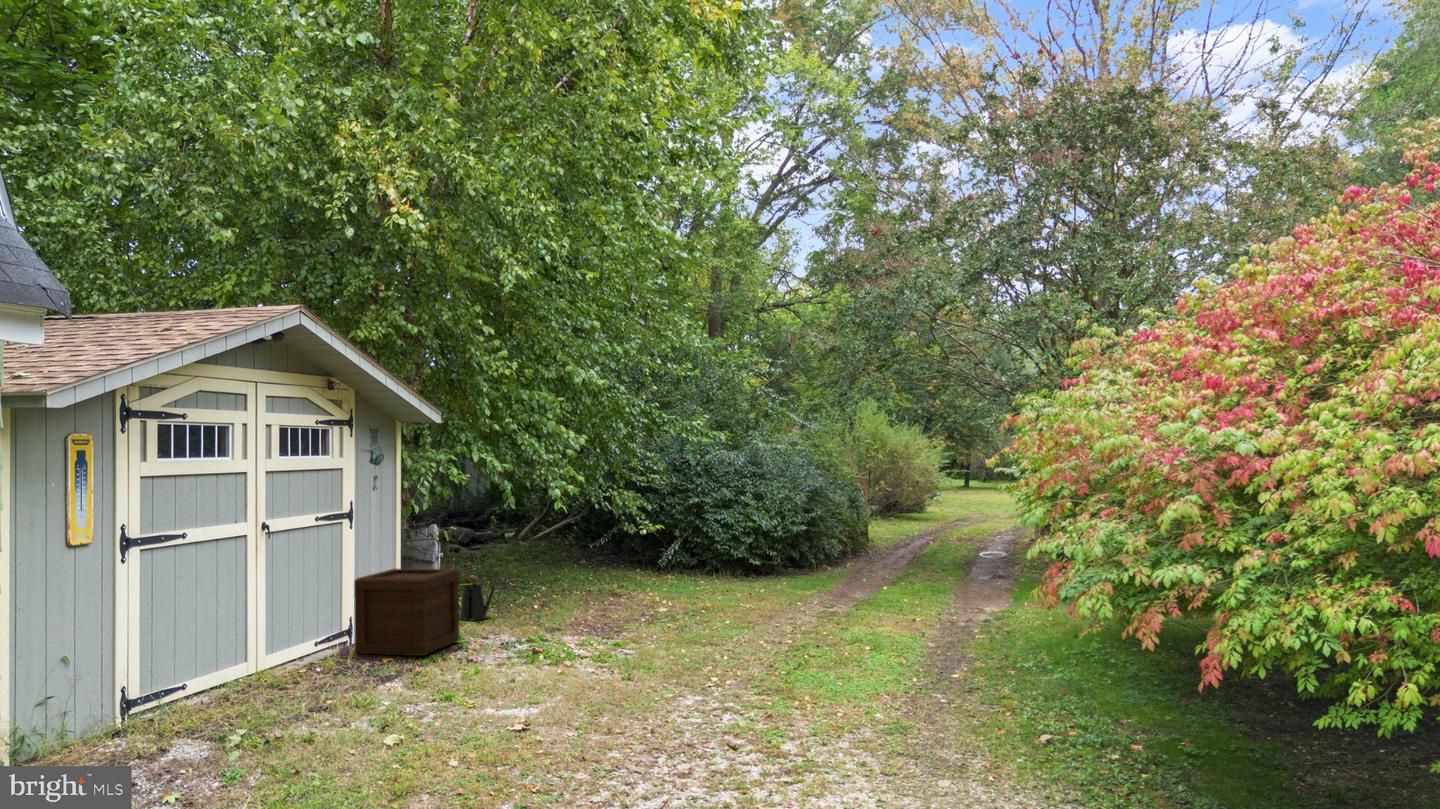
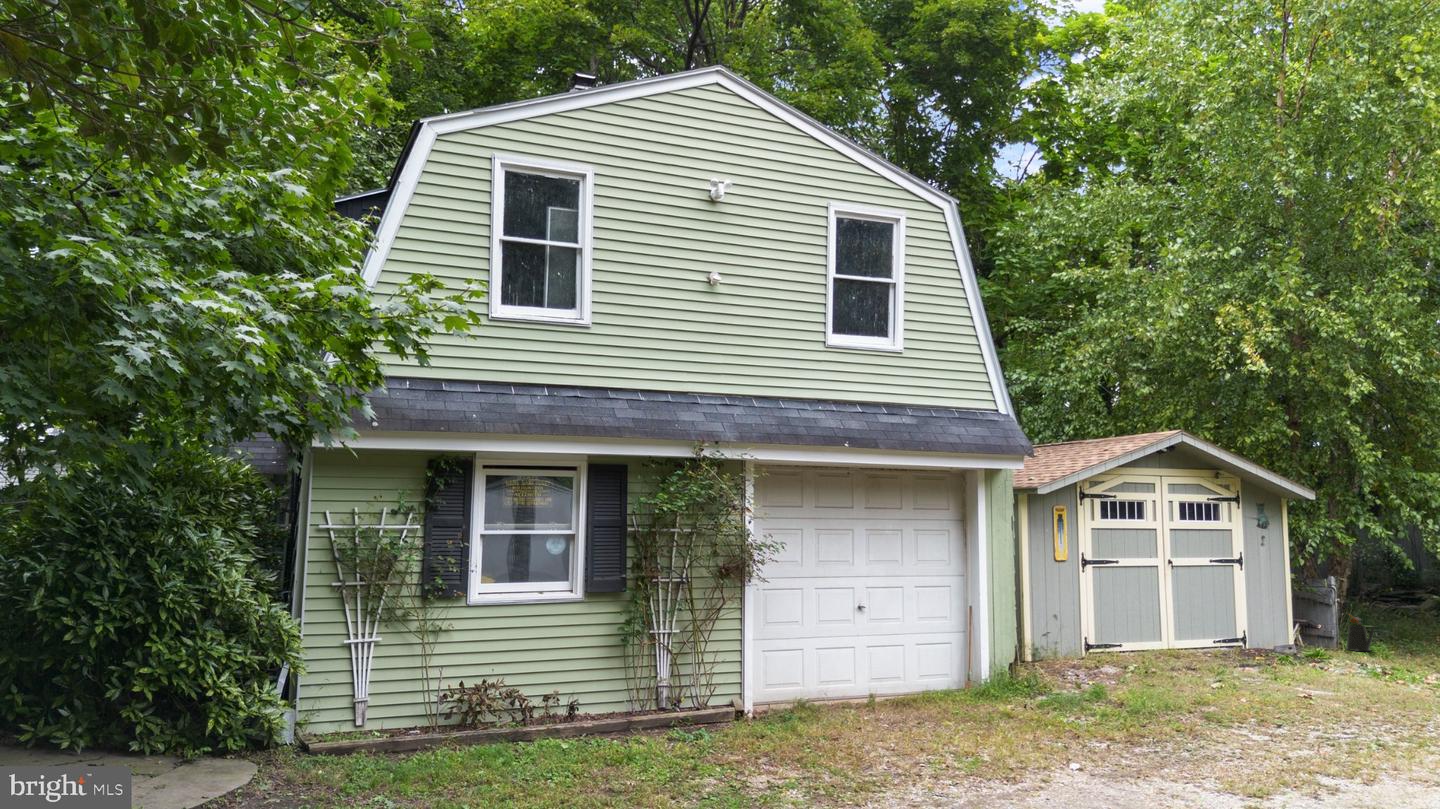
wooden crate: present [354,569,460,656] -> none [1242,602,1326,661]

